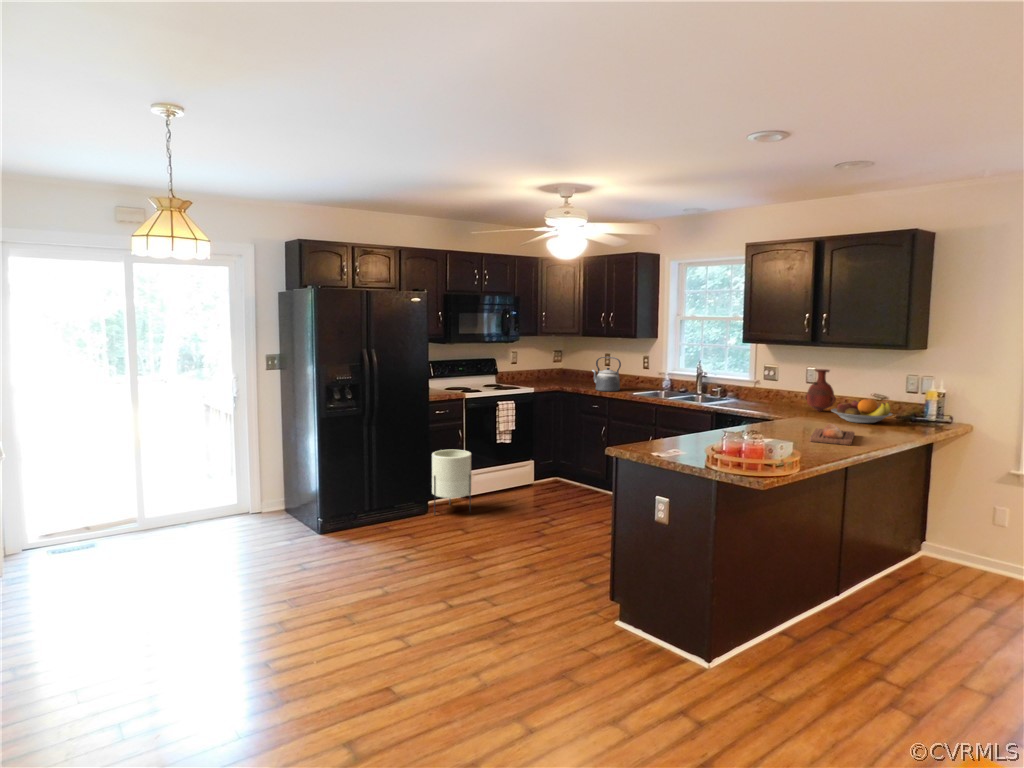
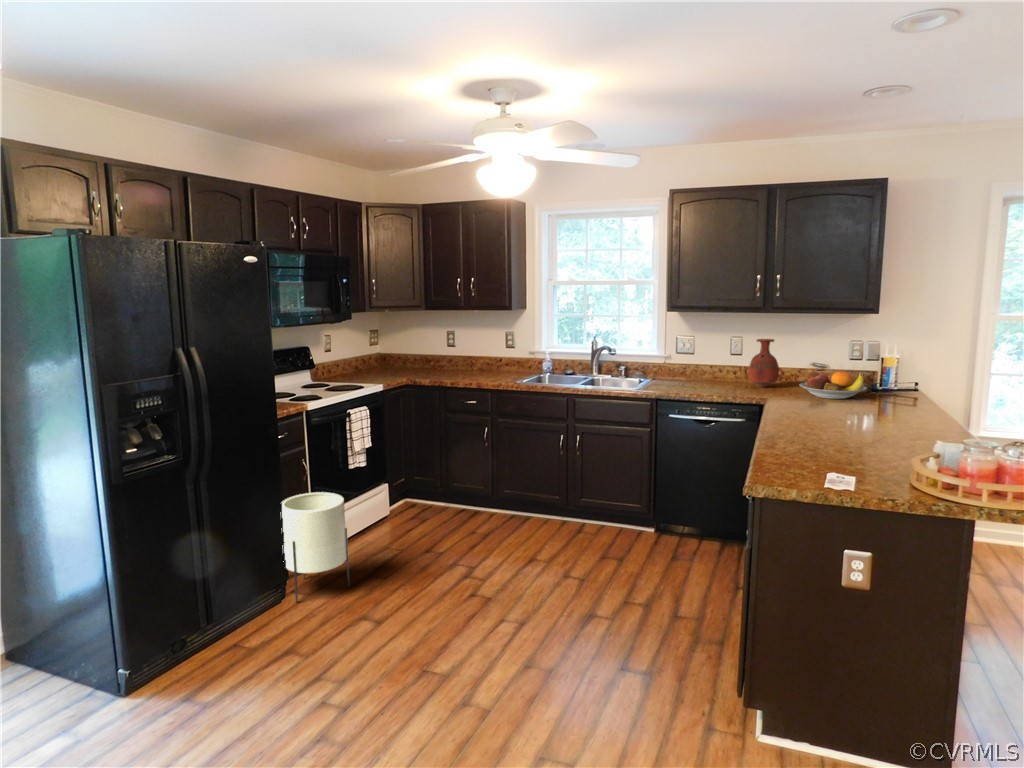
kettle: present [592,357,621,392] -> none [457,335,498,381]
bread loaf: present [810,424,855,445] -> none [844,407,924,433]

